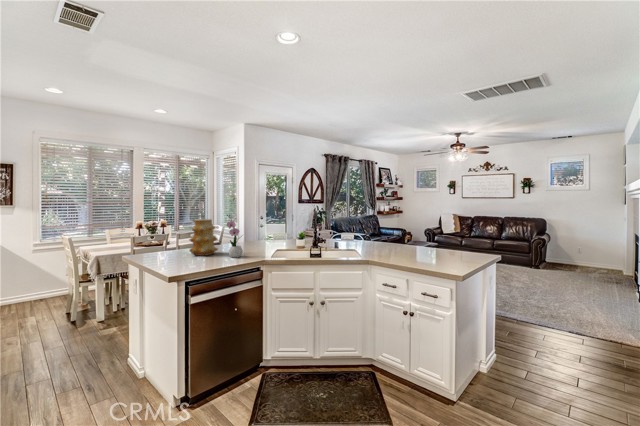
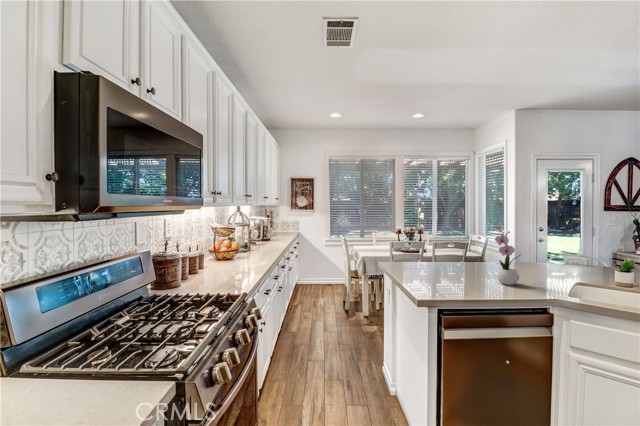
vase: present [189,219,218,256] -> none [445,230,482,275]

